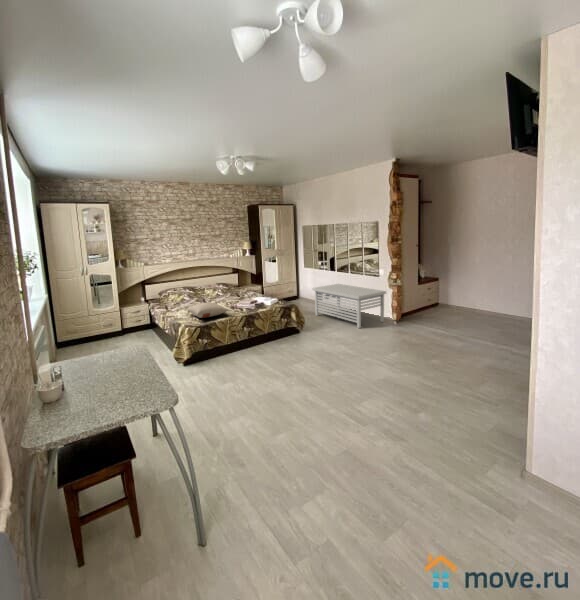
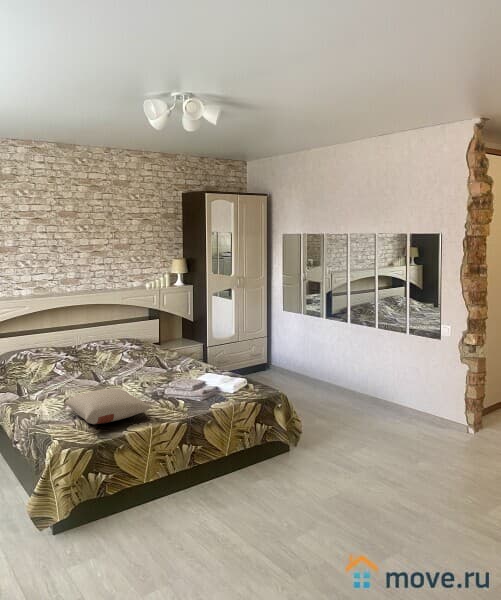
storage bench: present [312,284,386,328] -> none [306,346,454,442]

